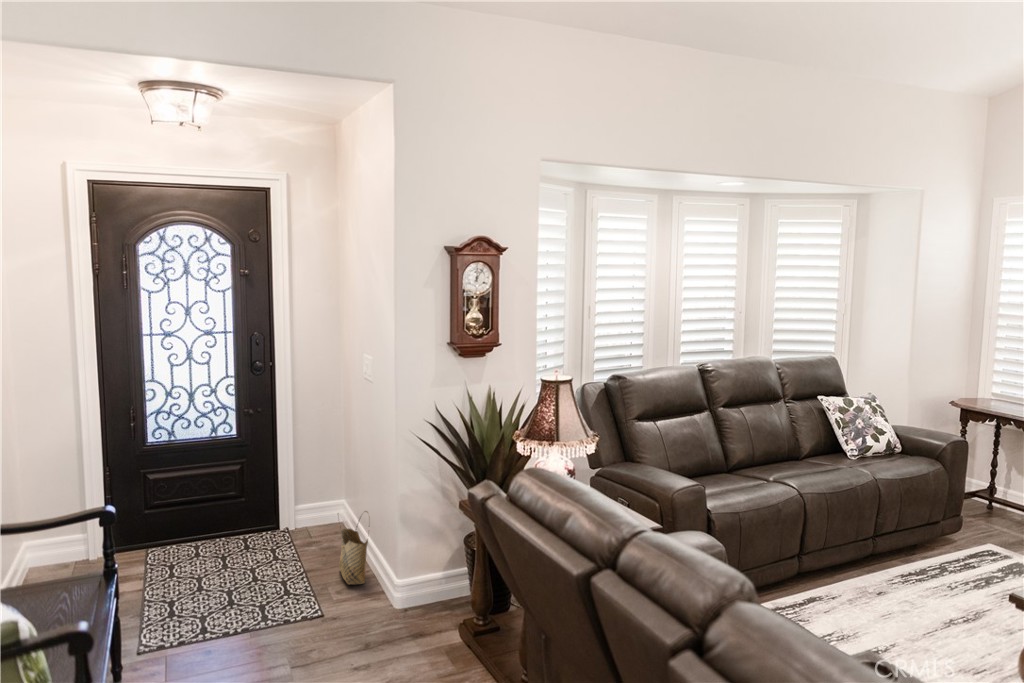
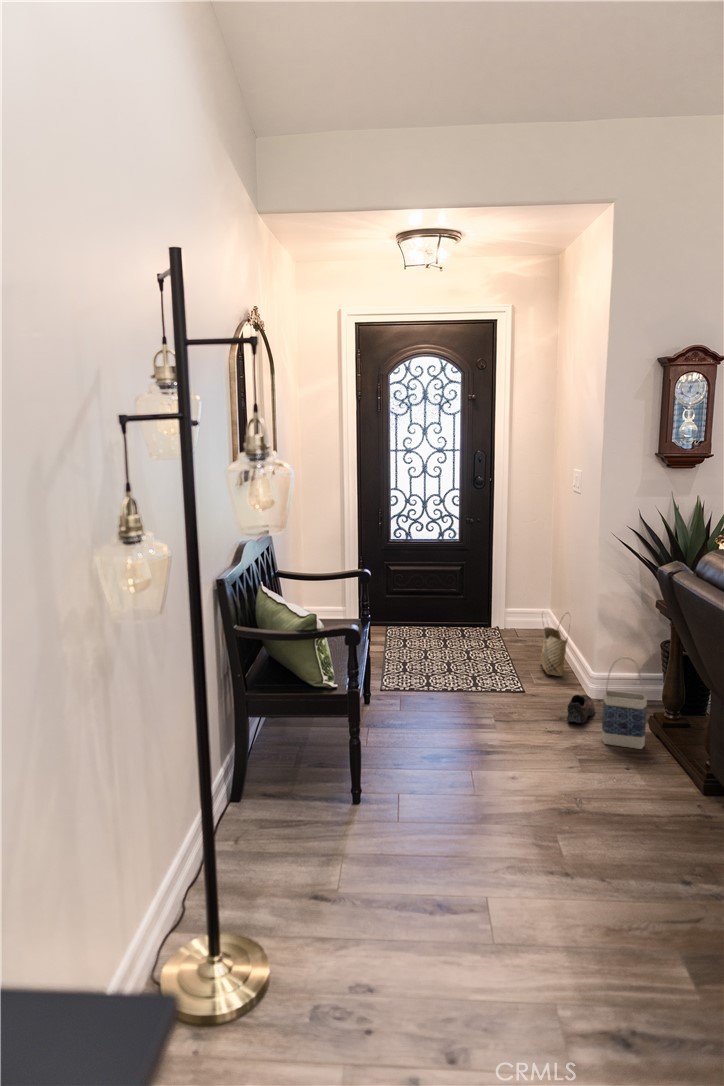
bag: none [413,568,457,669] -> present [601,657,647,749]
shoe: none [374,608,403,647] -> present [567,695,595,723]

